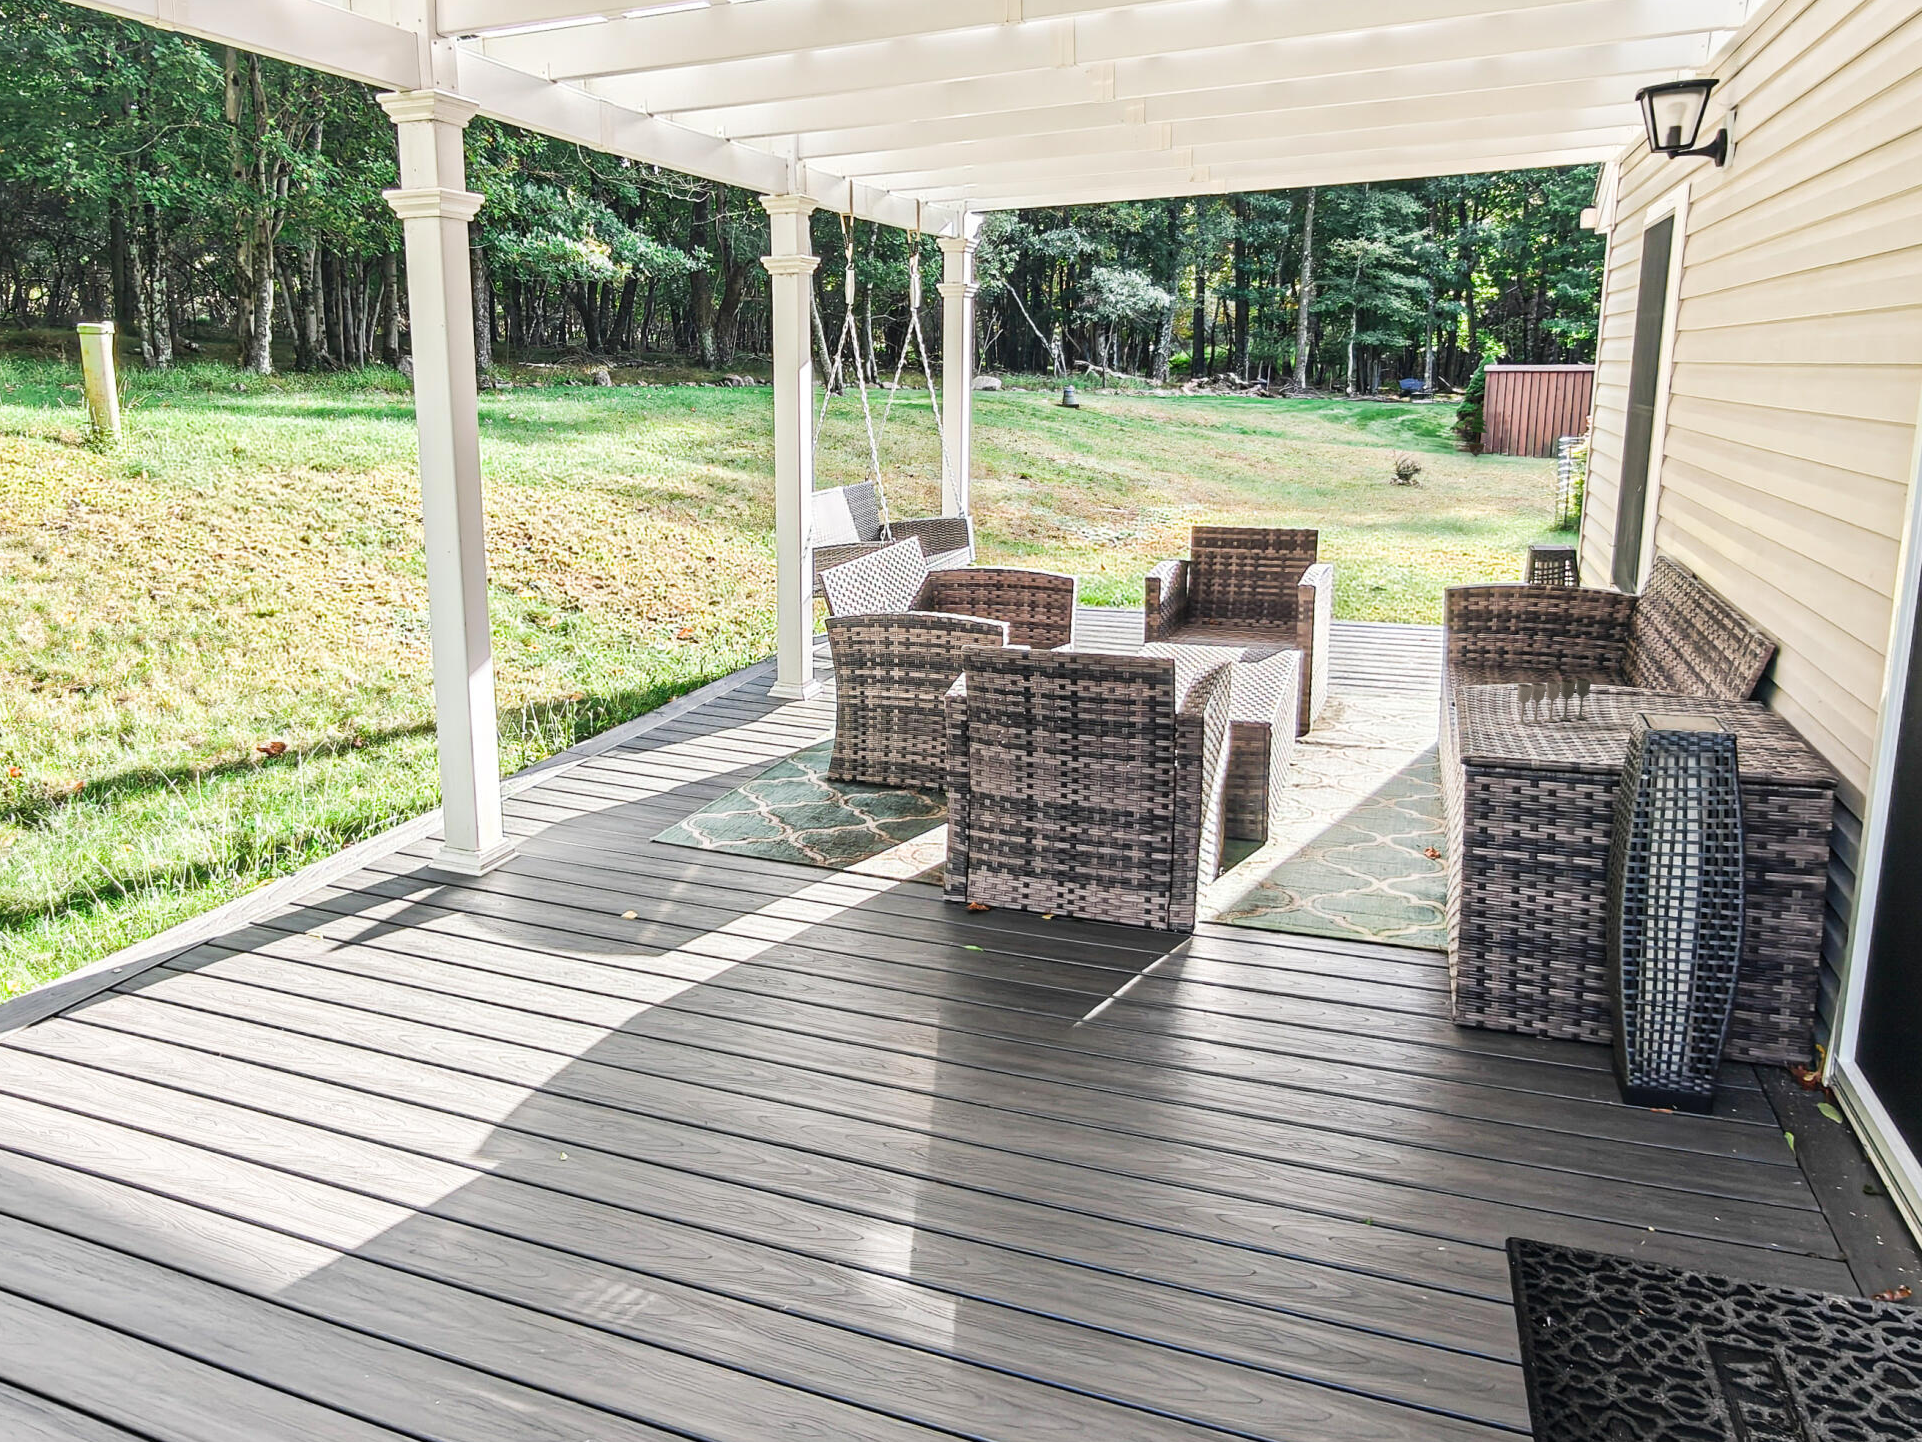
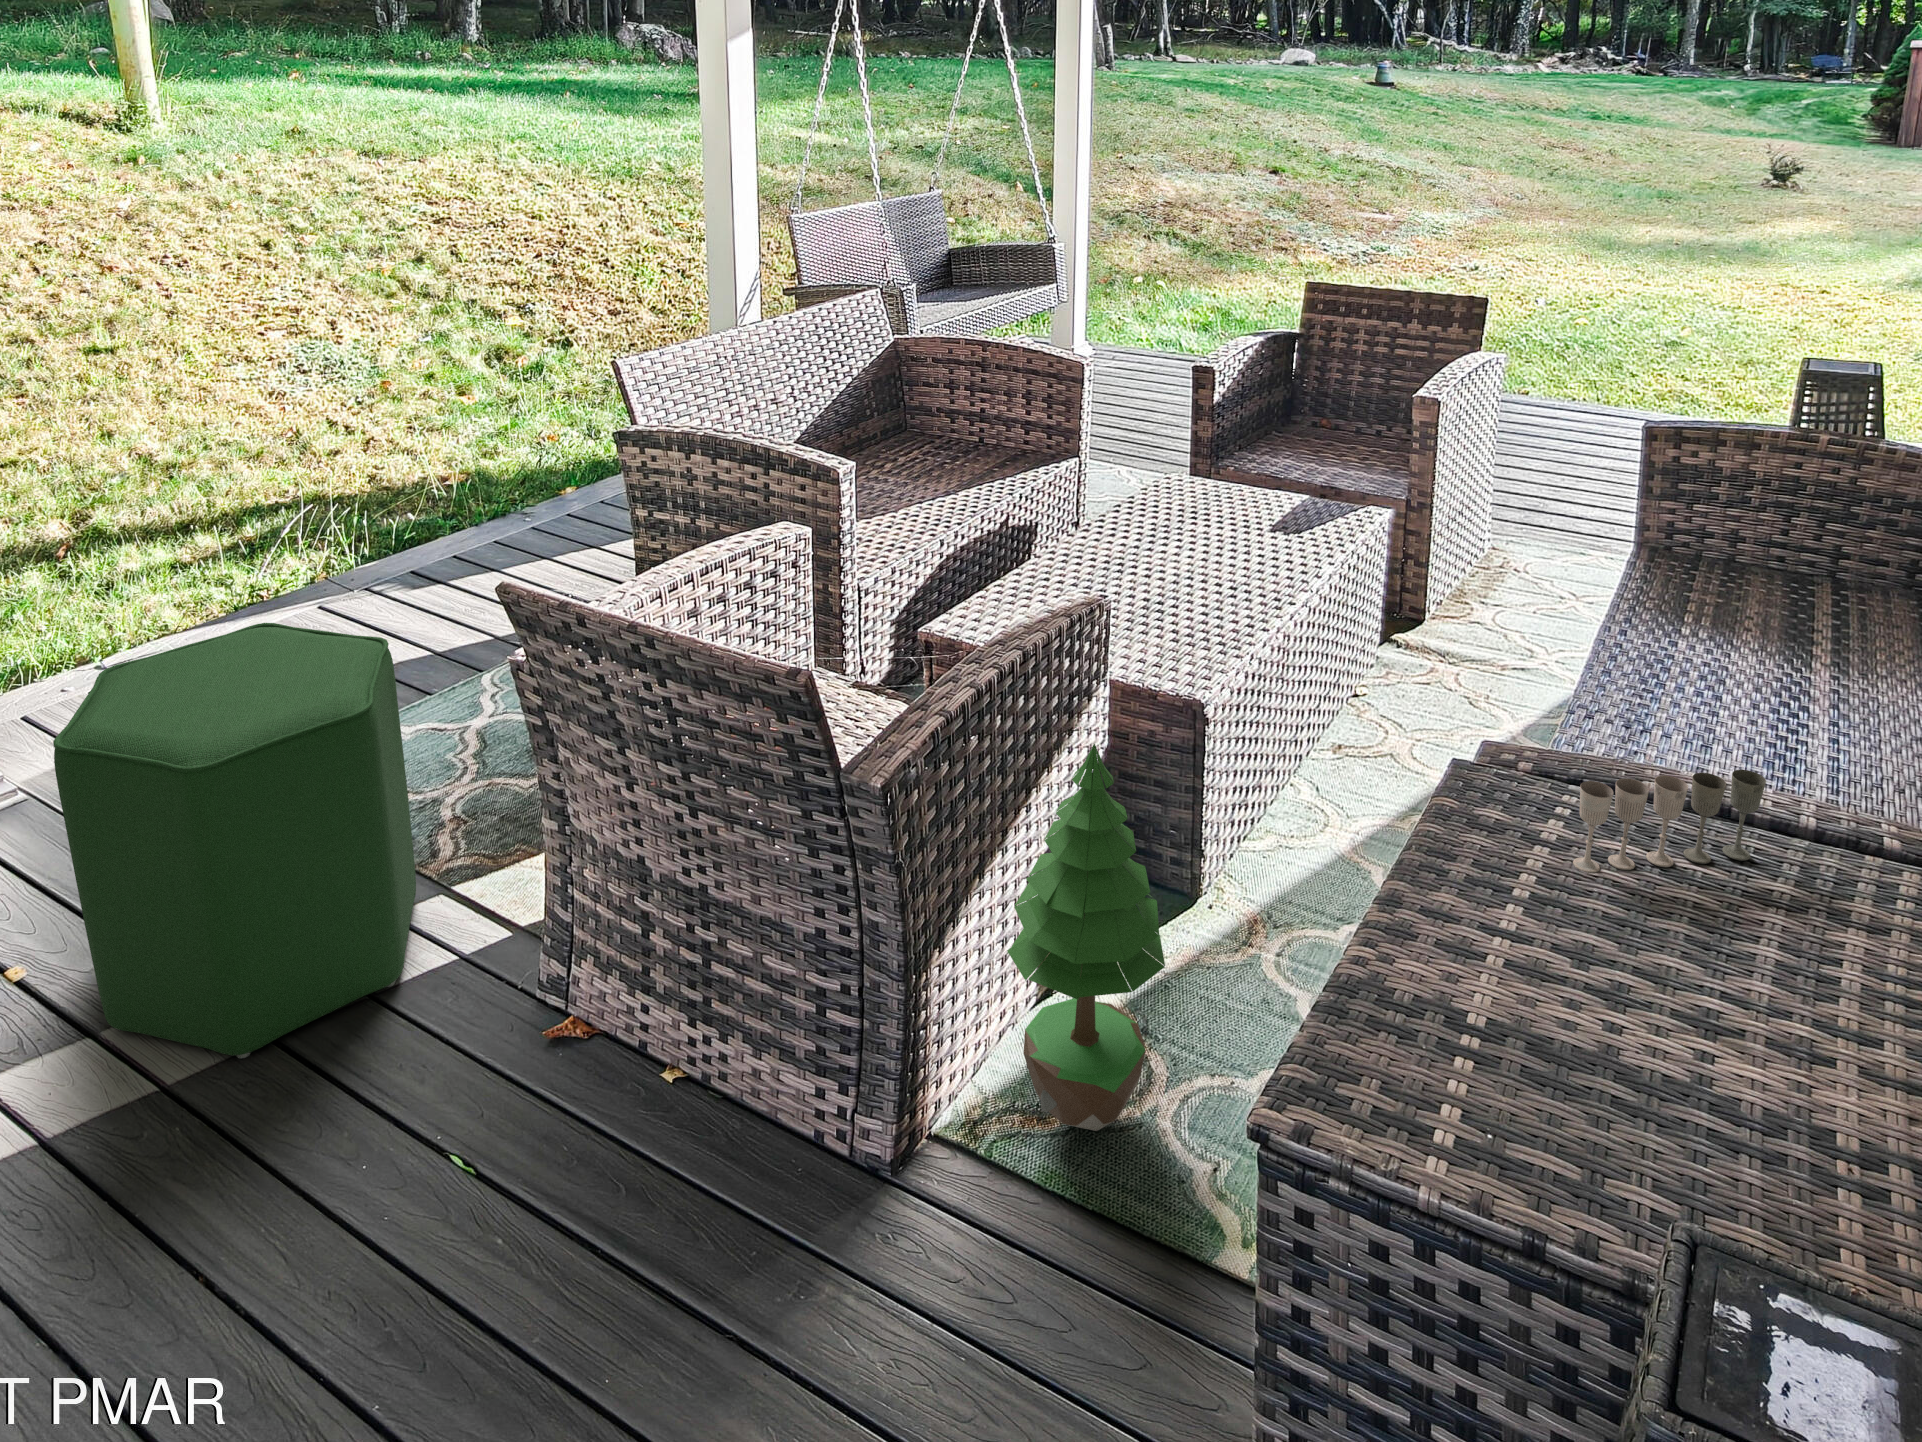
potted tree: present [1469,405,1487,456] -> present [1007,744,1165,1131]
ottoman: none [665,713,850,941] -> present [53,623,416,1058]

